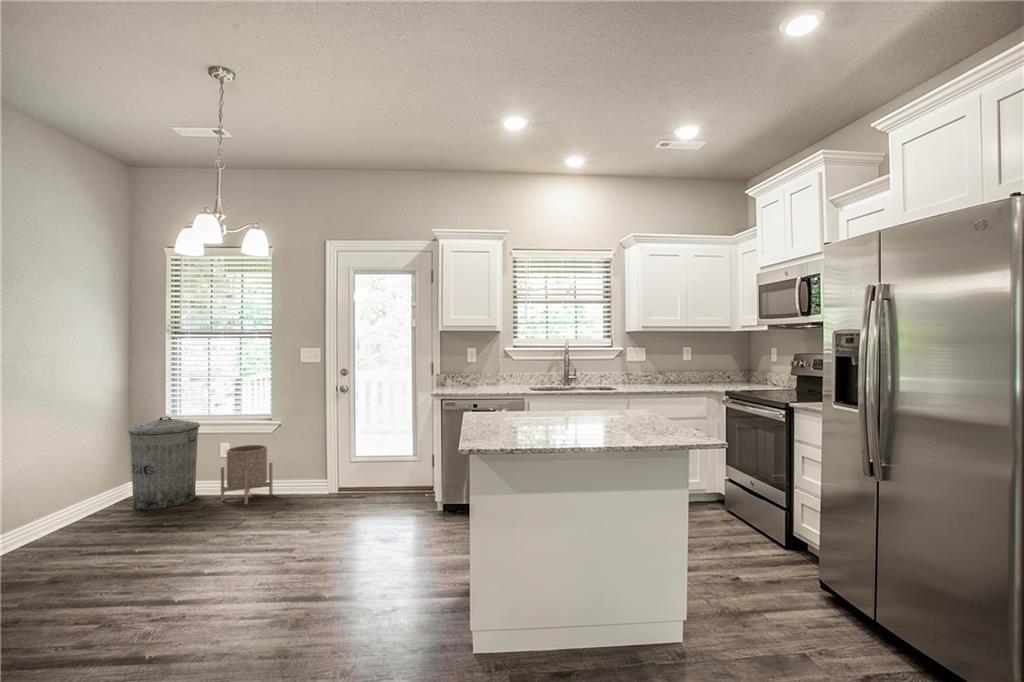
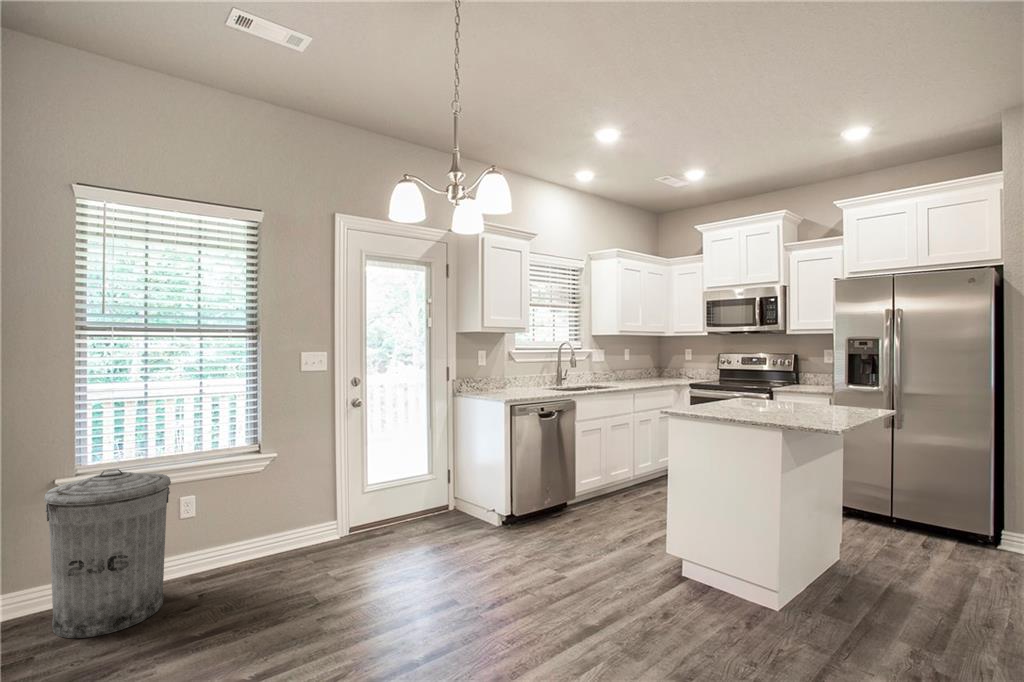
planter: present [221,445,273,504] -> none [218,493,279,587]

